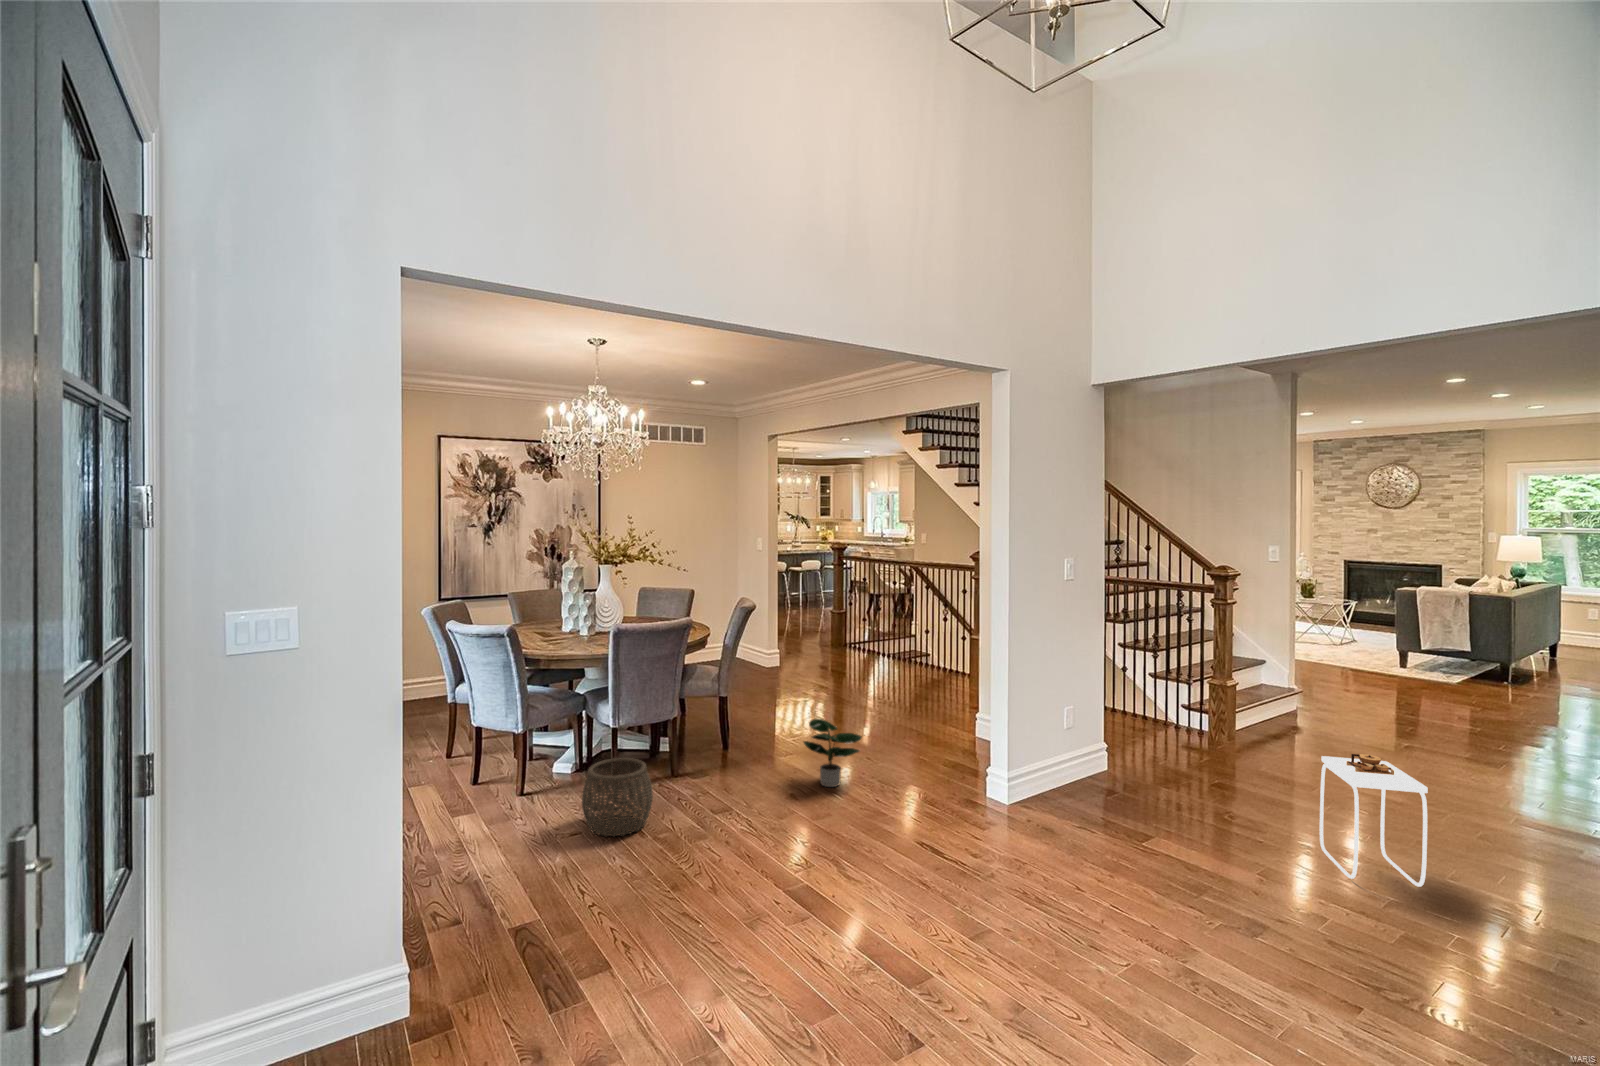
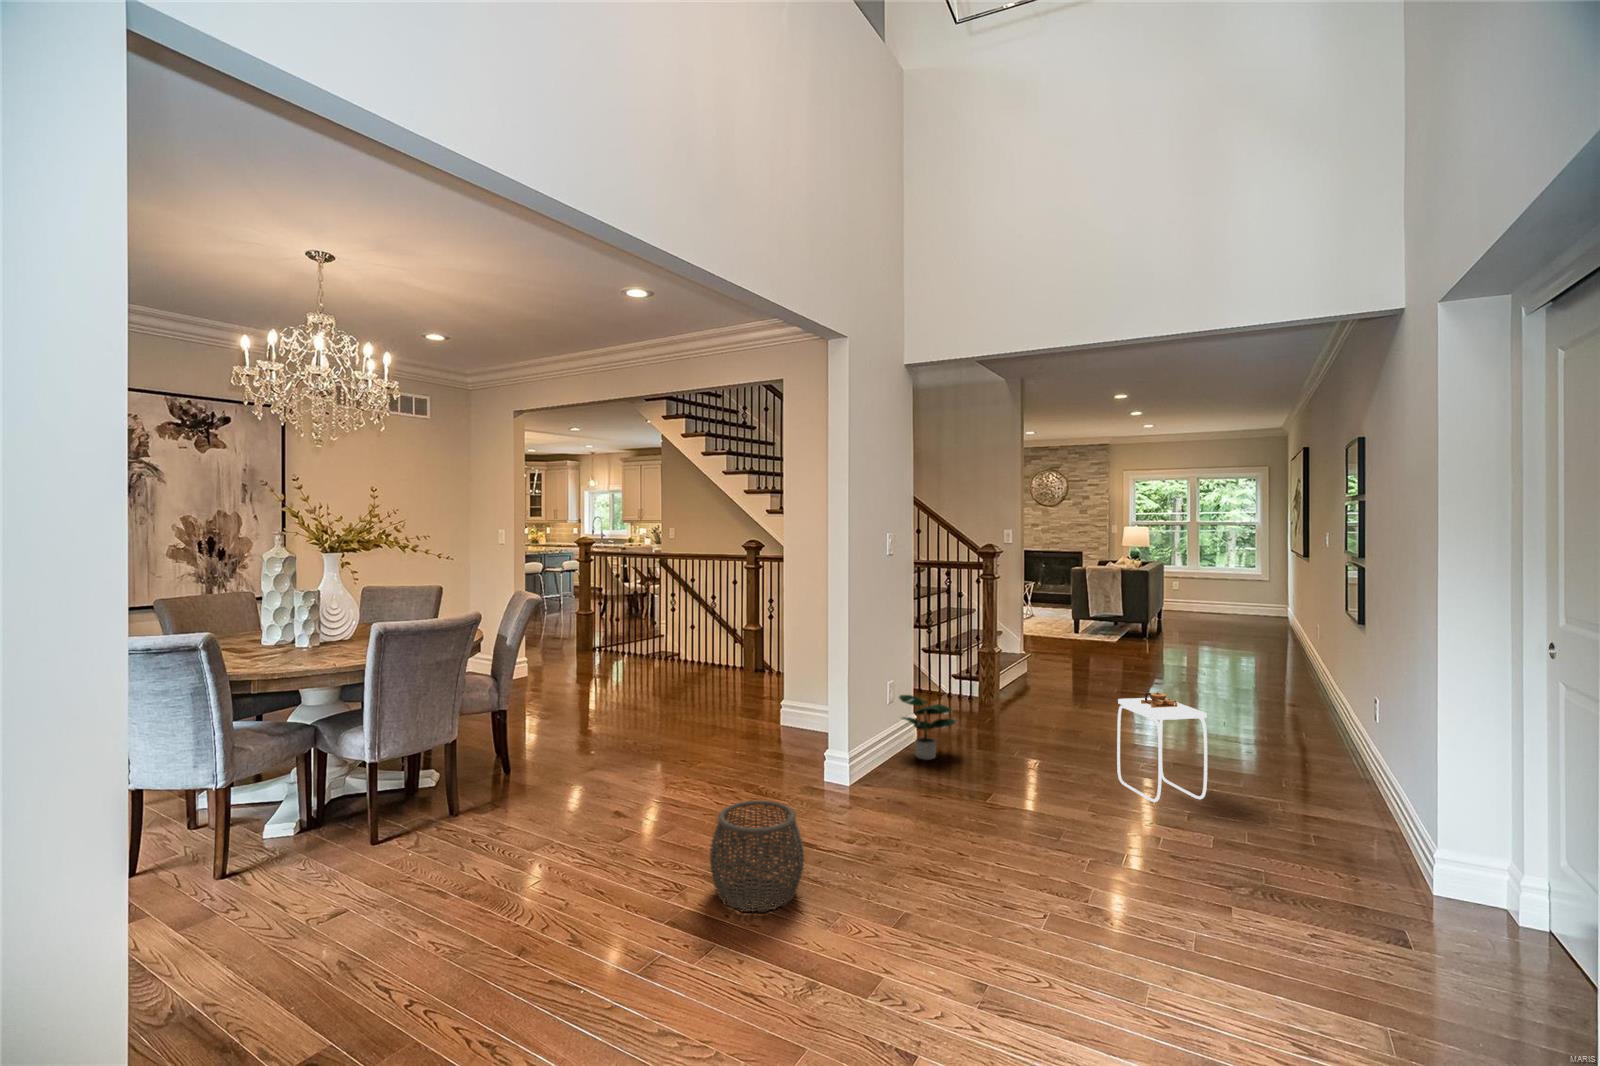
potted plant: present [804,719,862,787] -> present [899,695,956,760]
woven basket: present [582,758,653,836] -> present [710,801,804,912]

